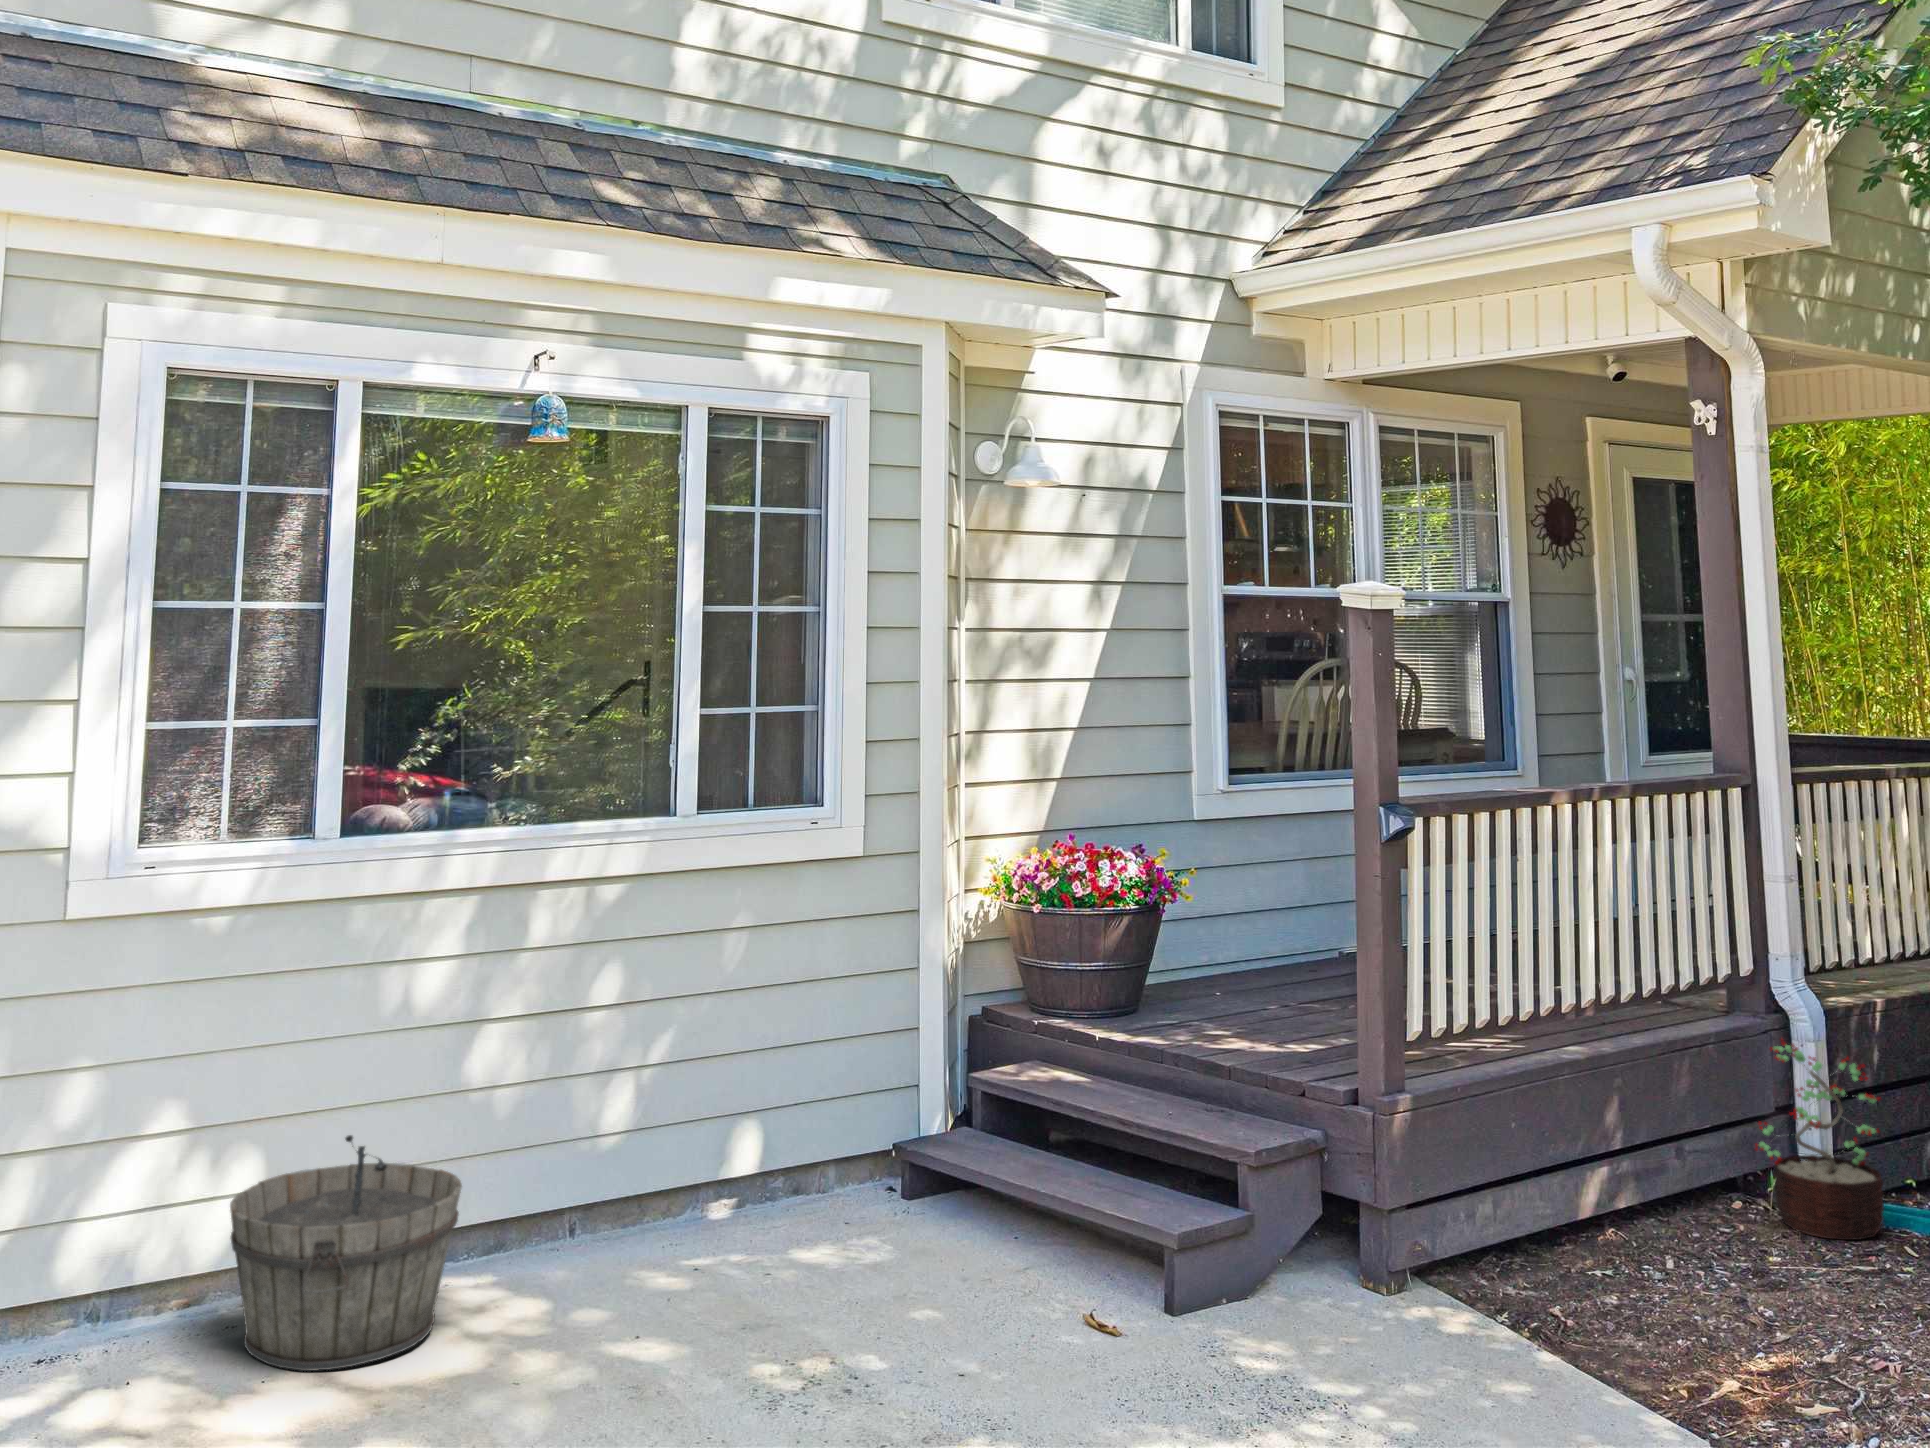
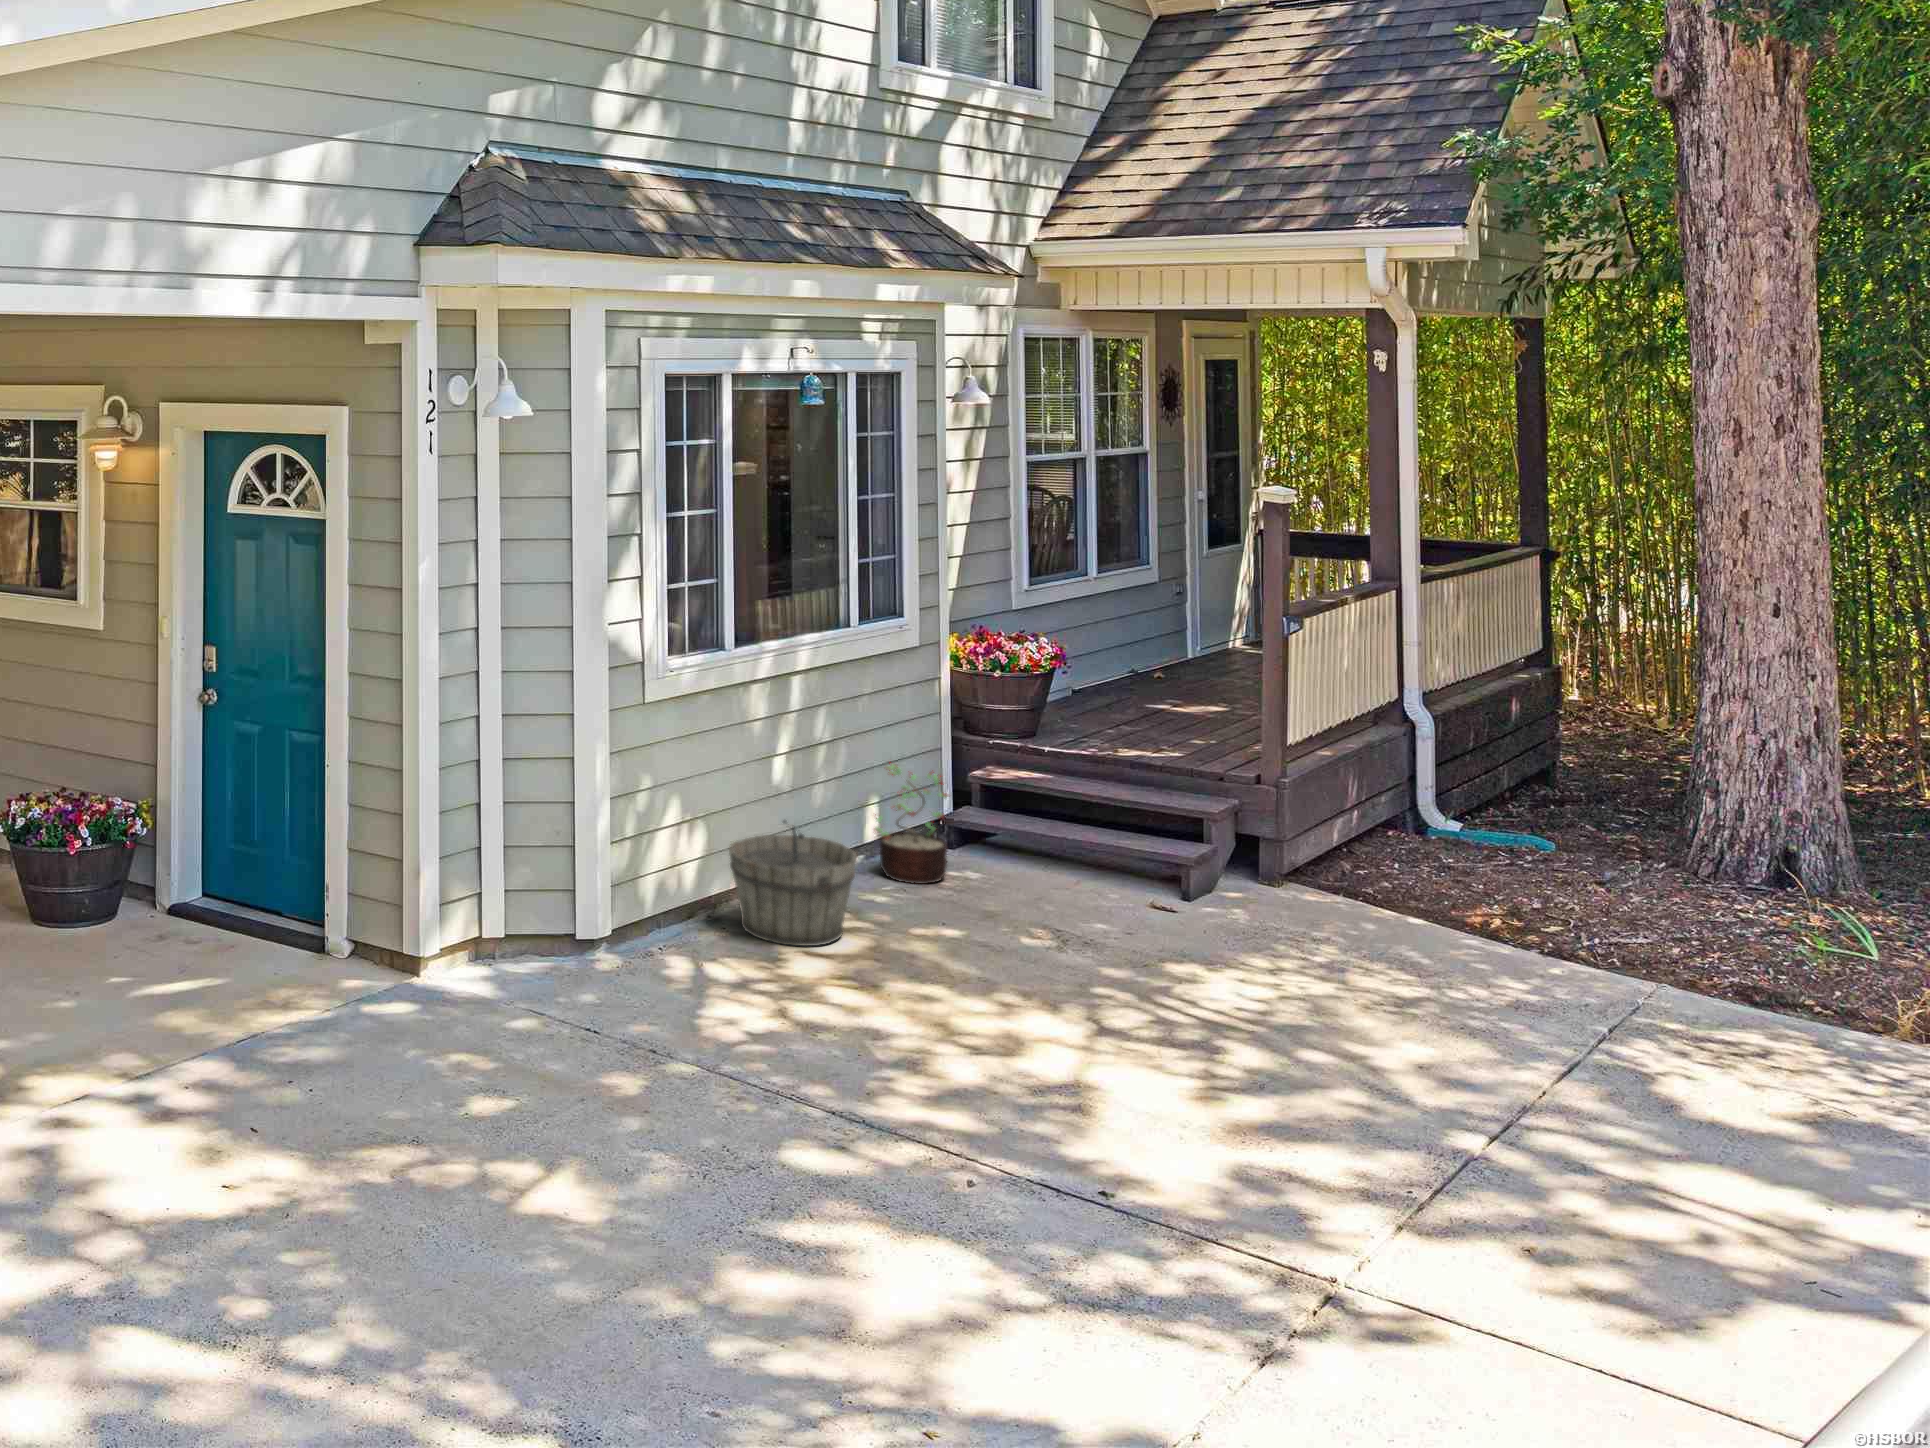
decorative plant: present [1755,1039,1884,1240] -> present [874,762,948,884]

